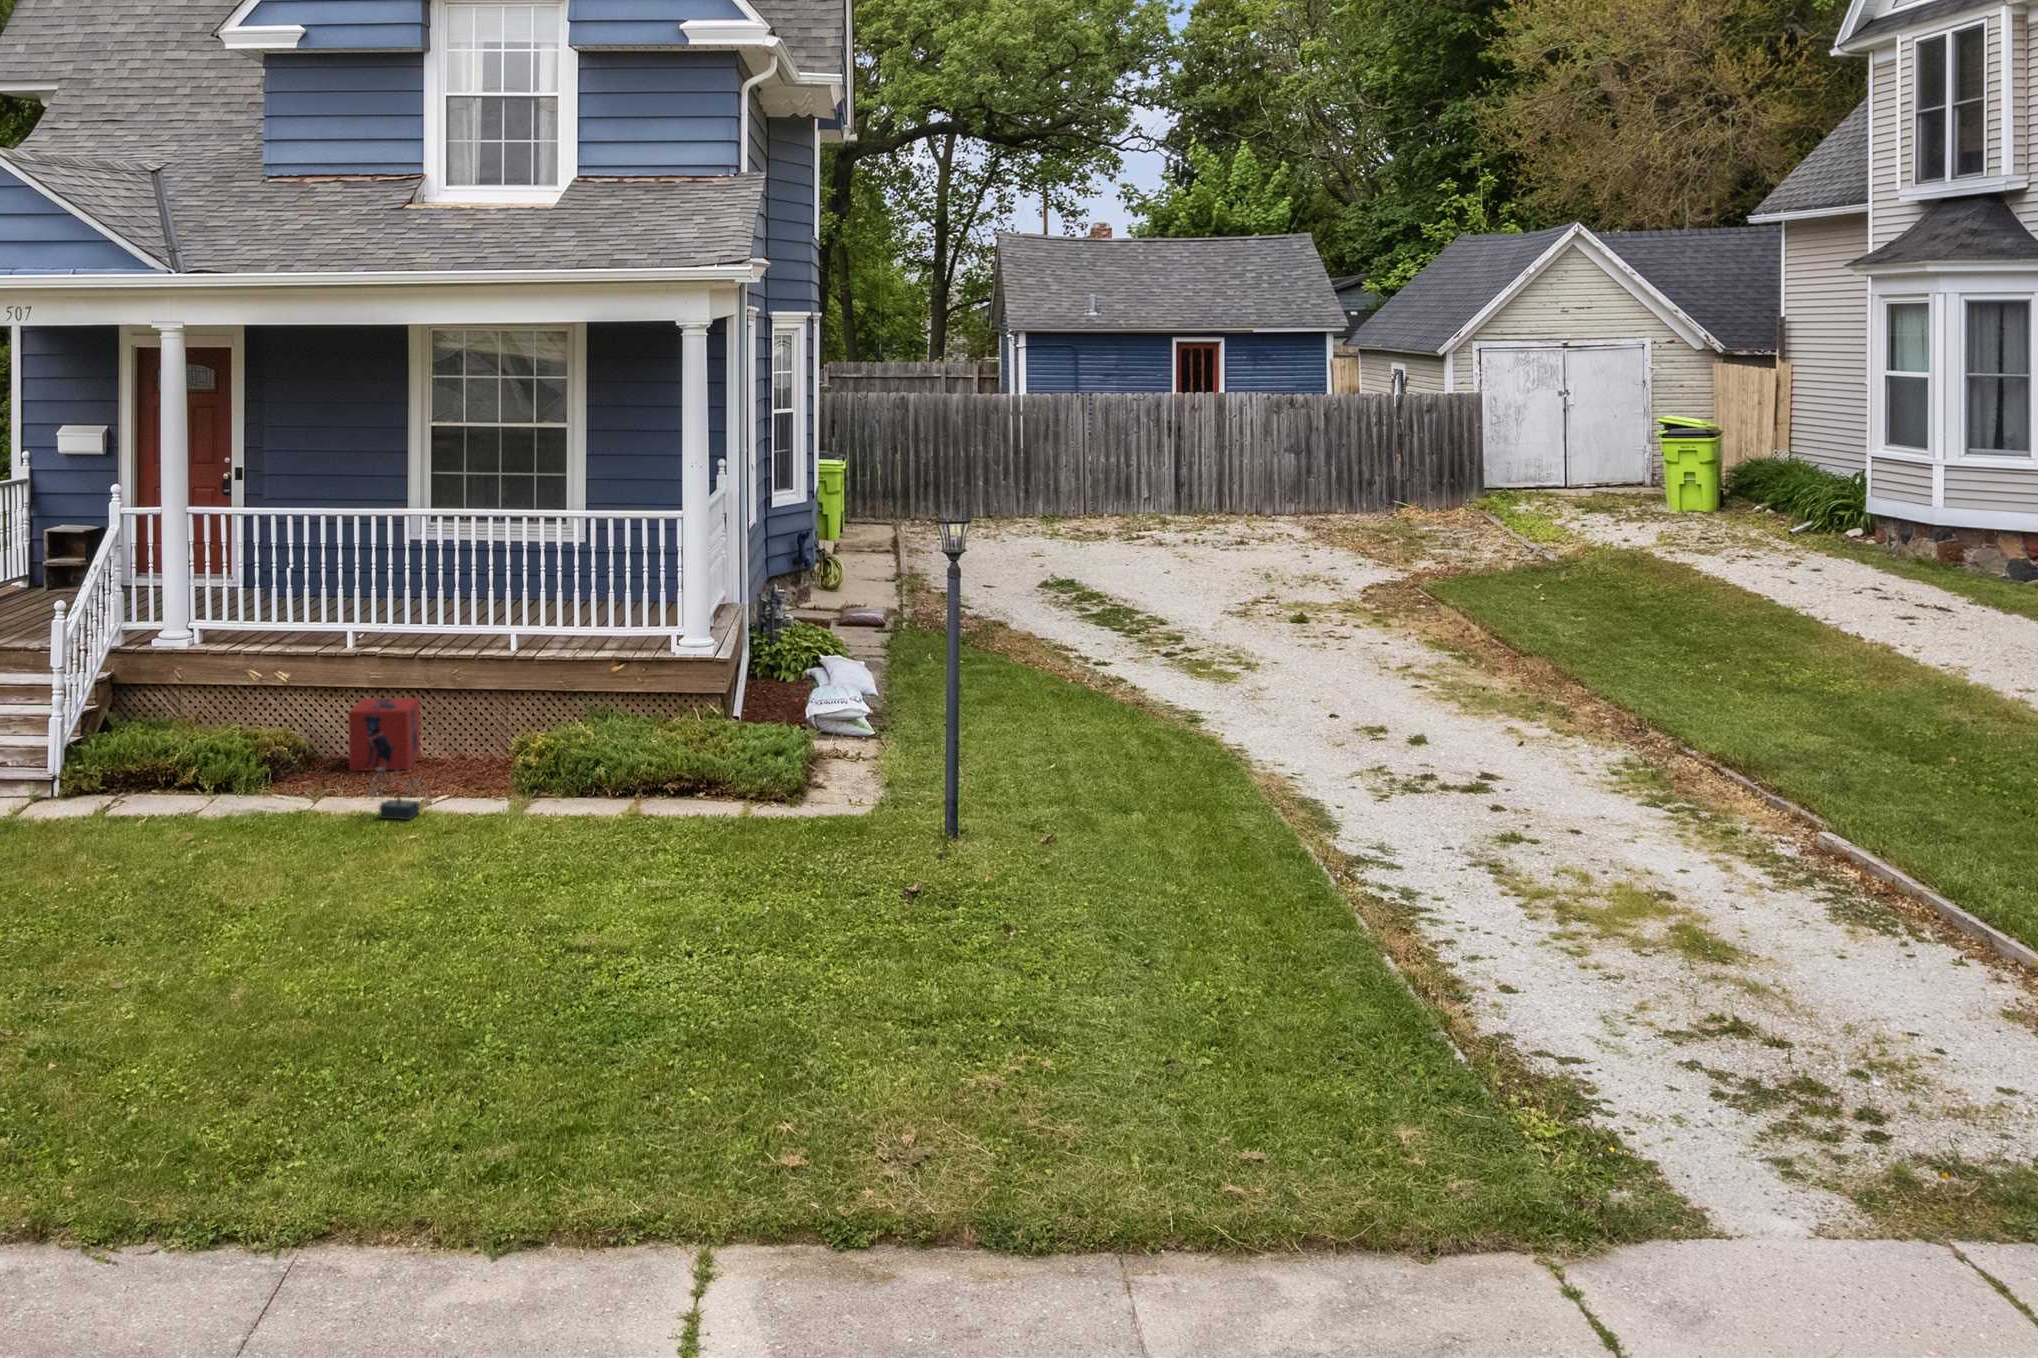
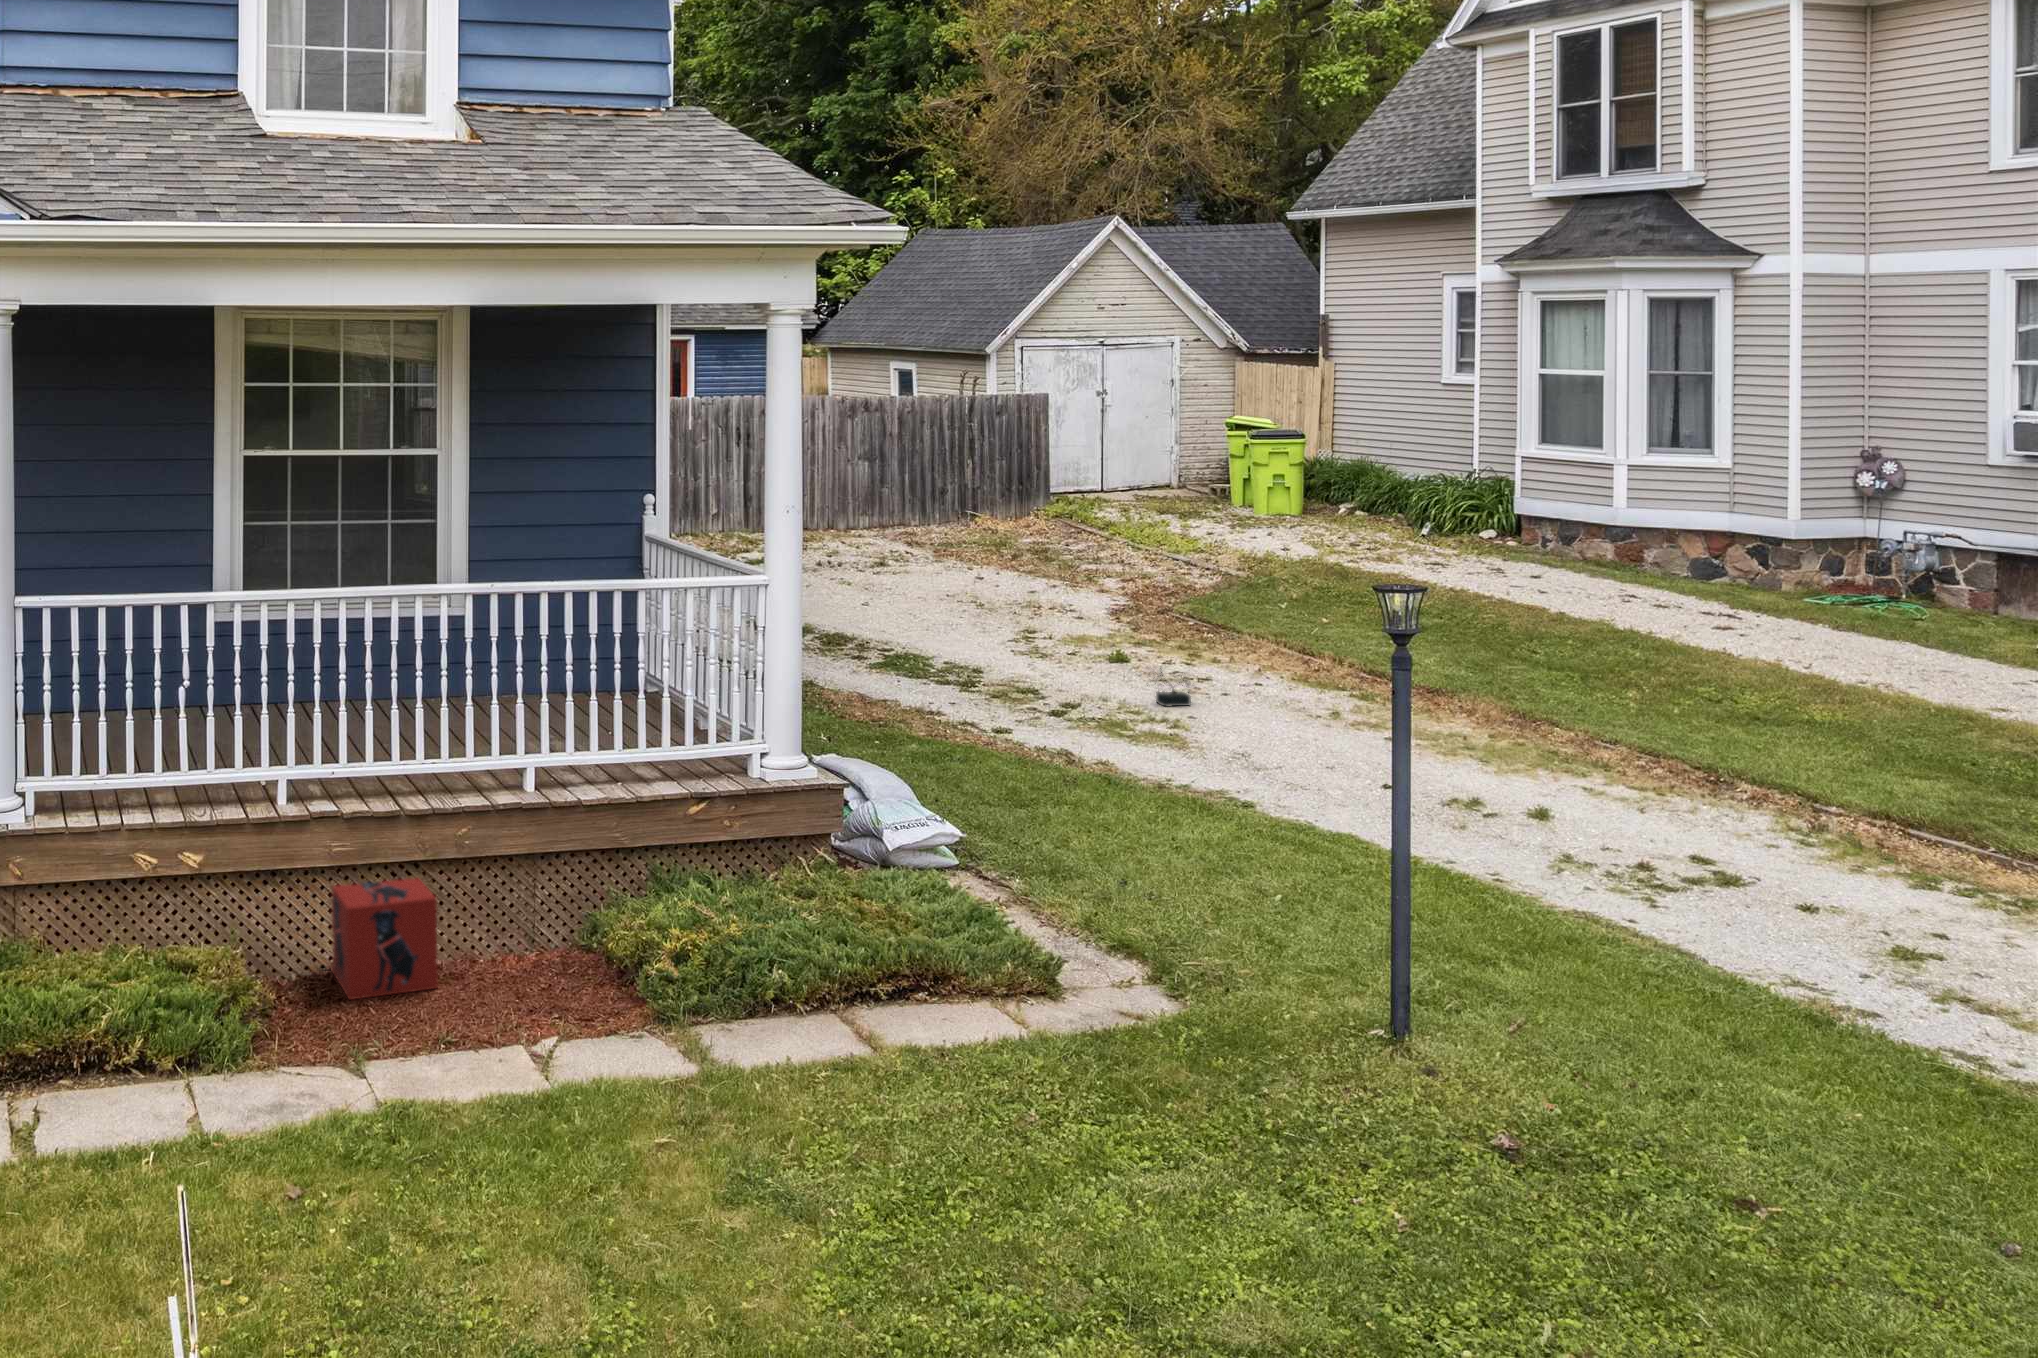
decorative plant: present [370,766,419,820] -> present [1147,668,1191,706]

